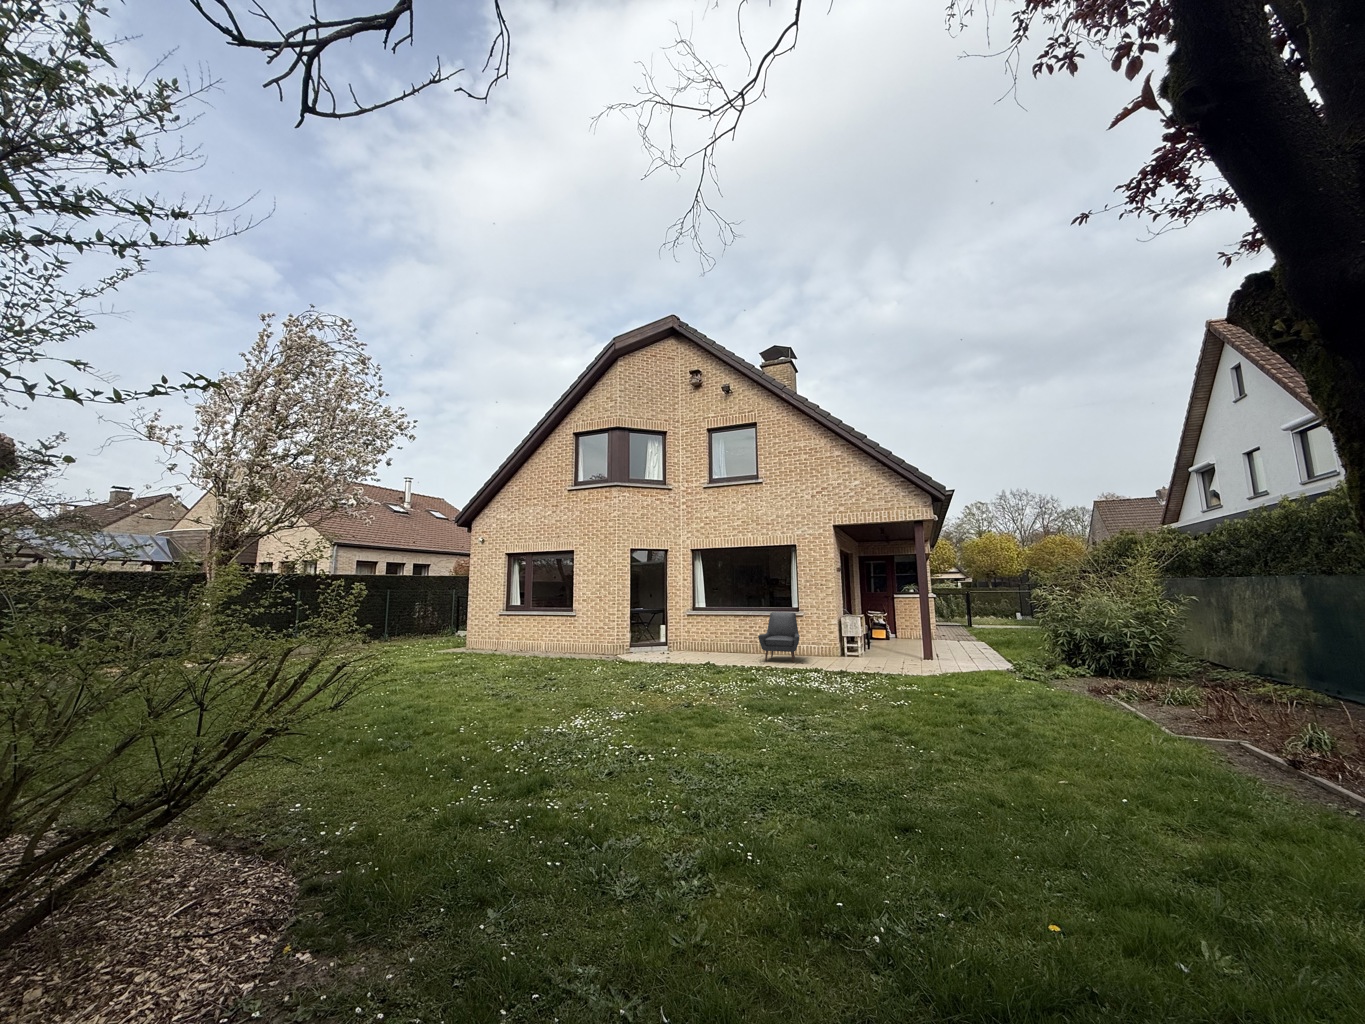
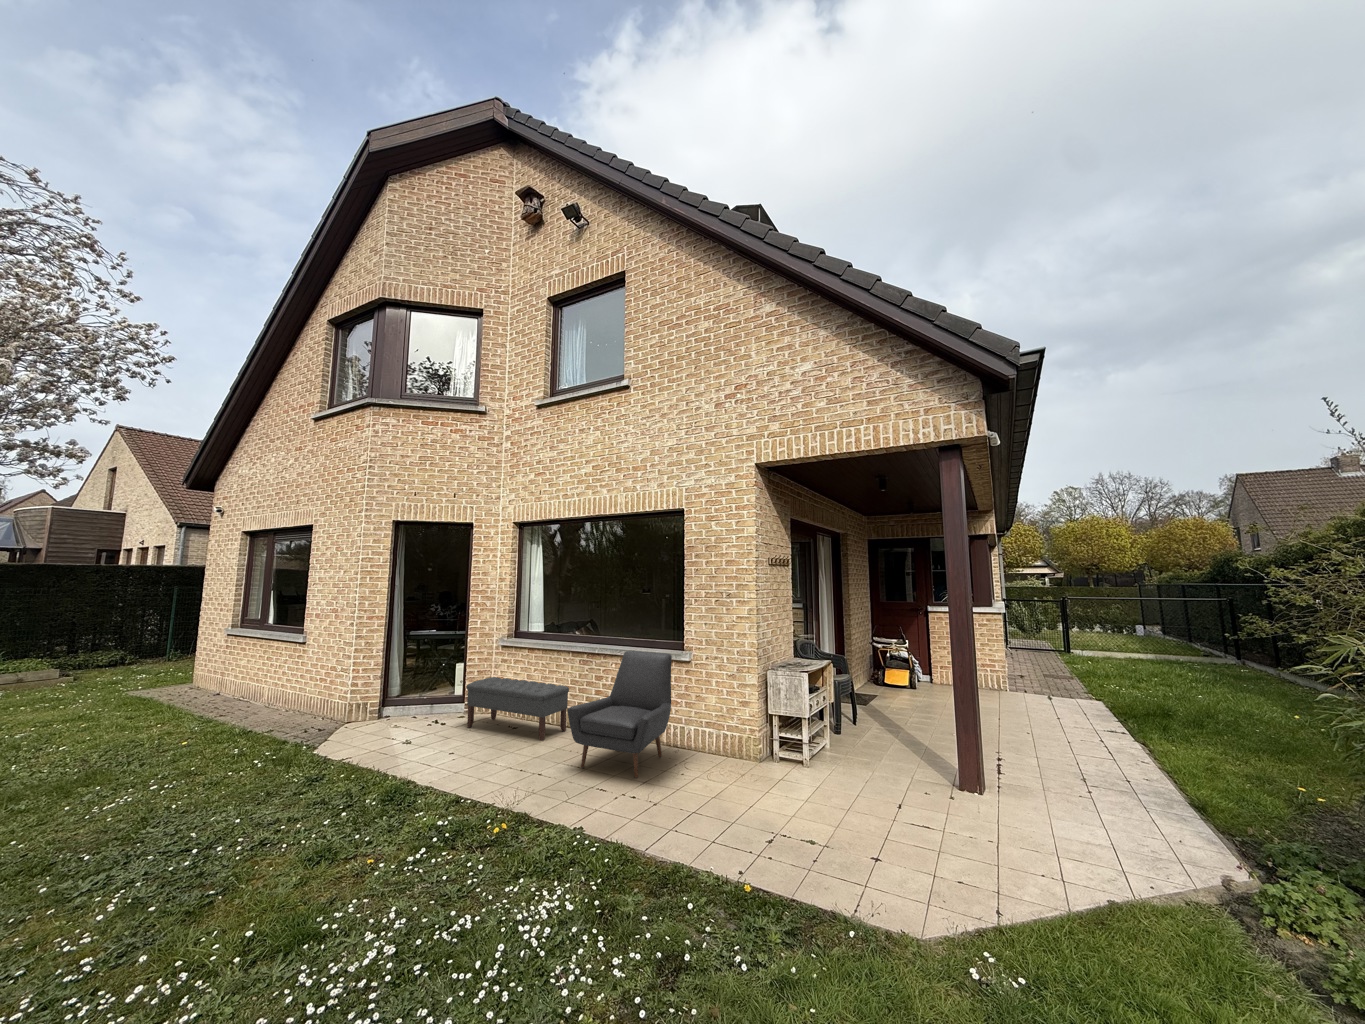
bench: none [683,631,736,657] -> present [467,677,569,741]

